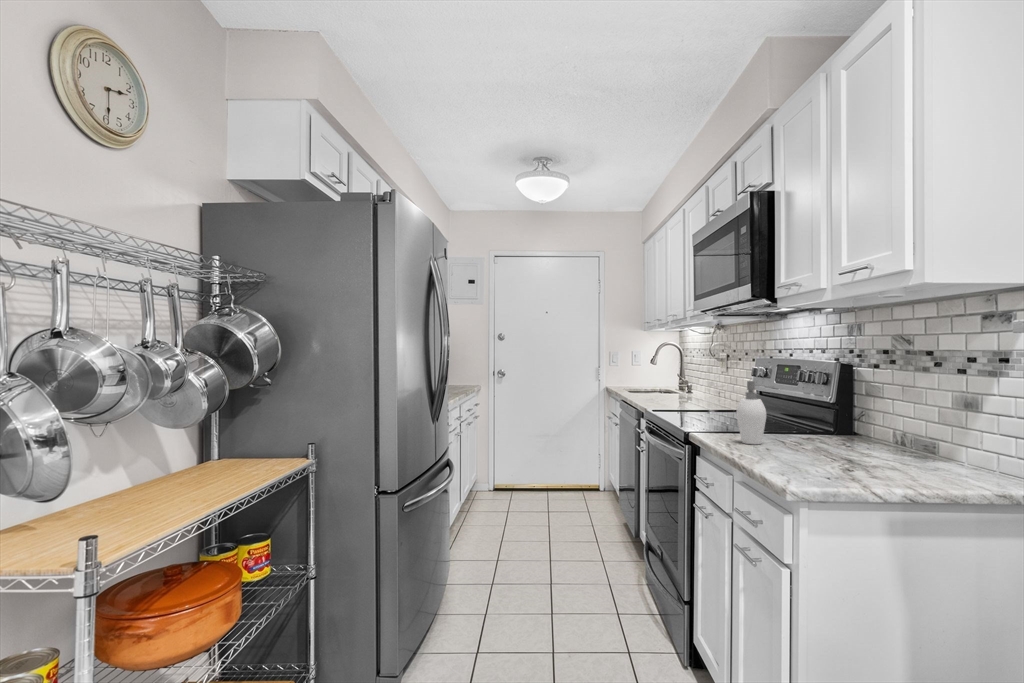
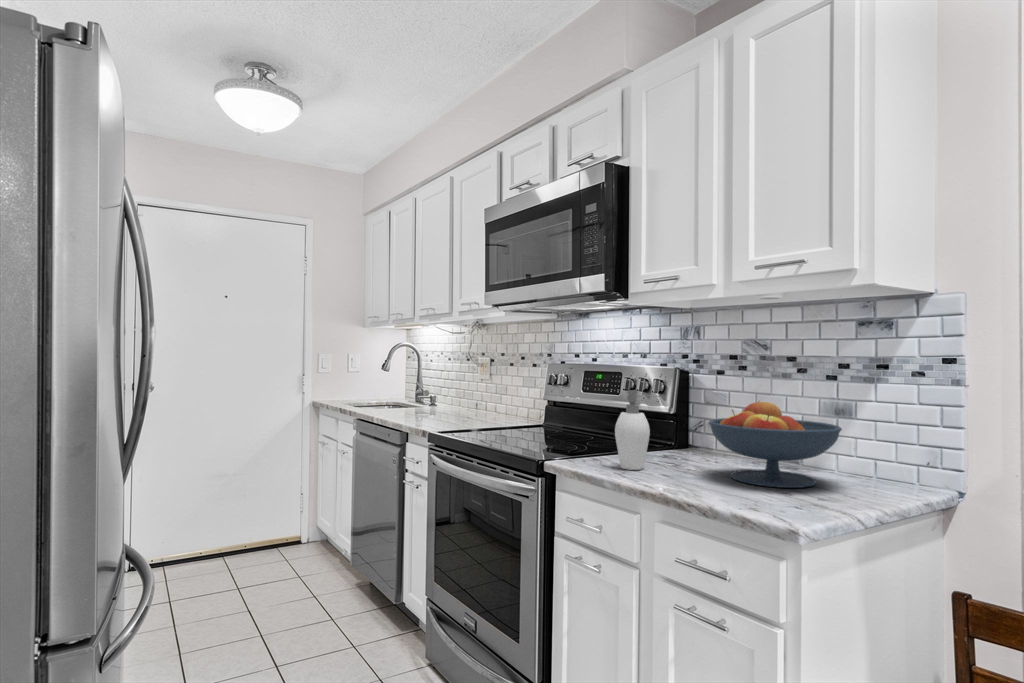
fruit bowl: none [803,392,934,469] -> present [709,401,842,488]

